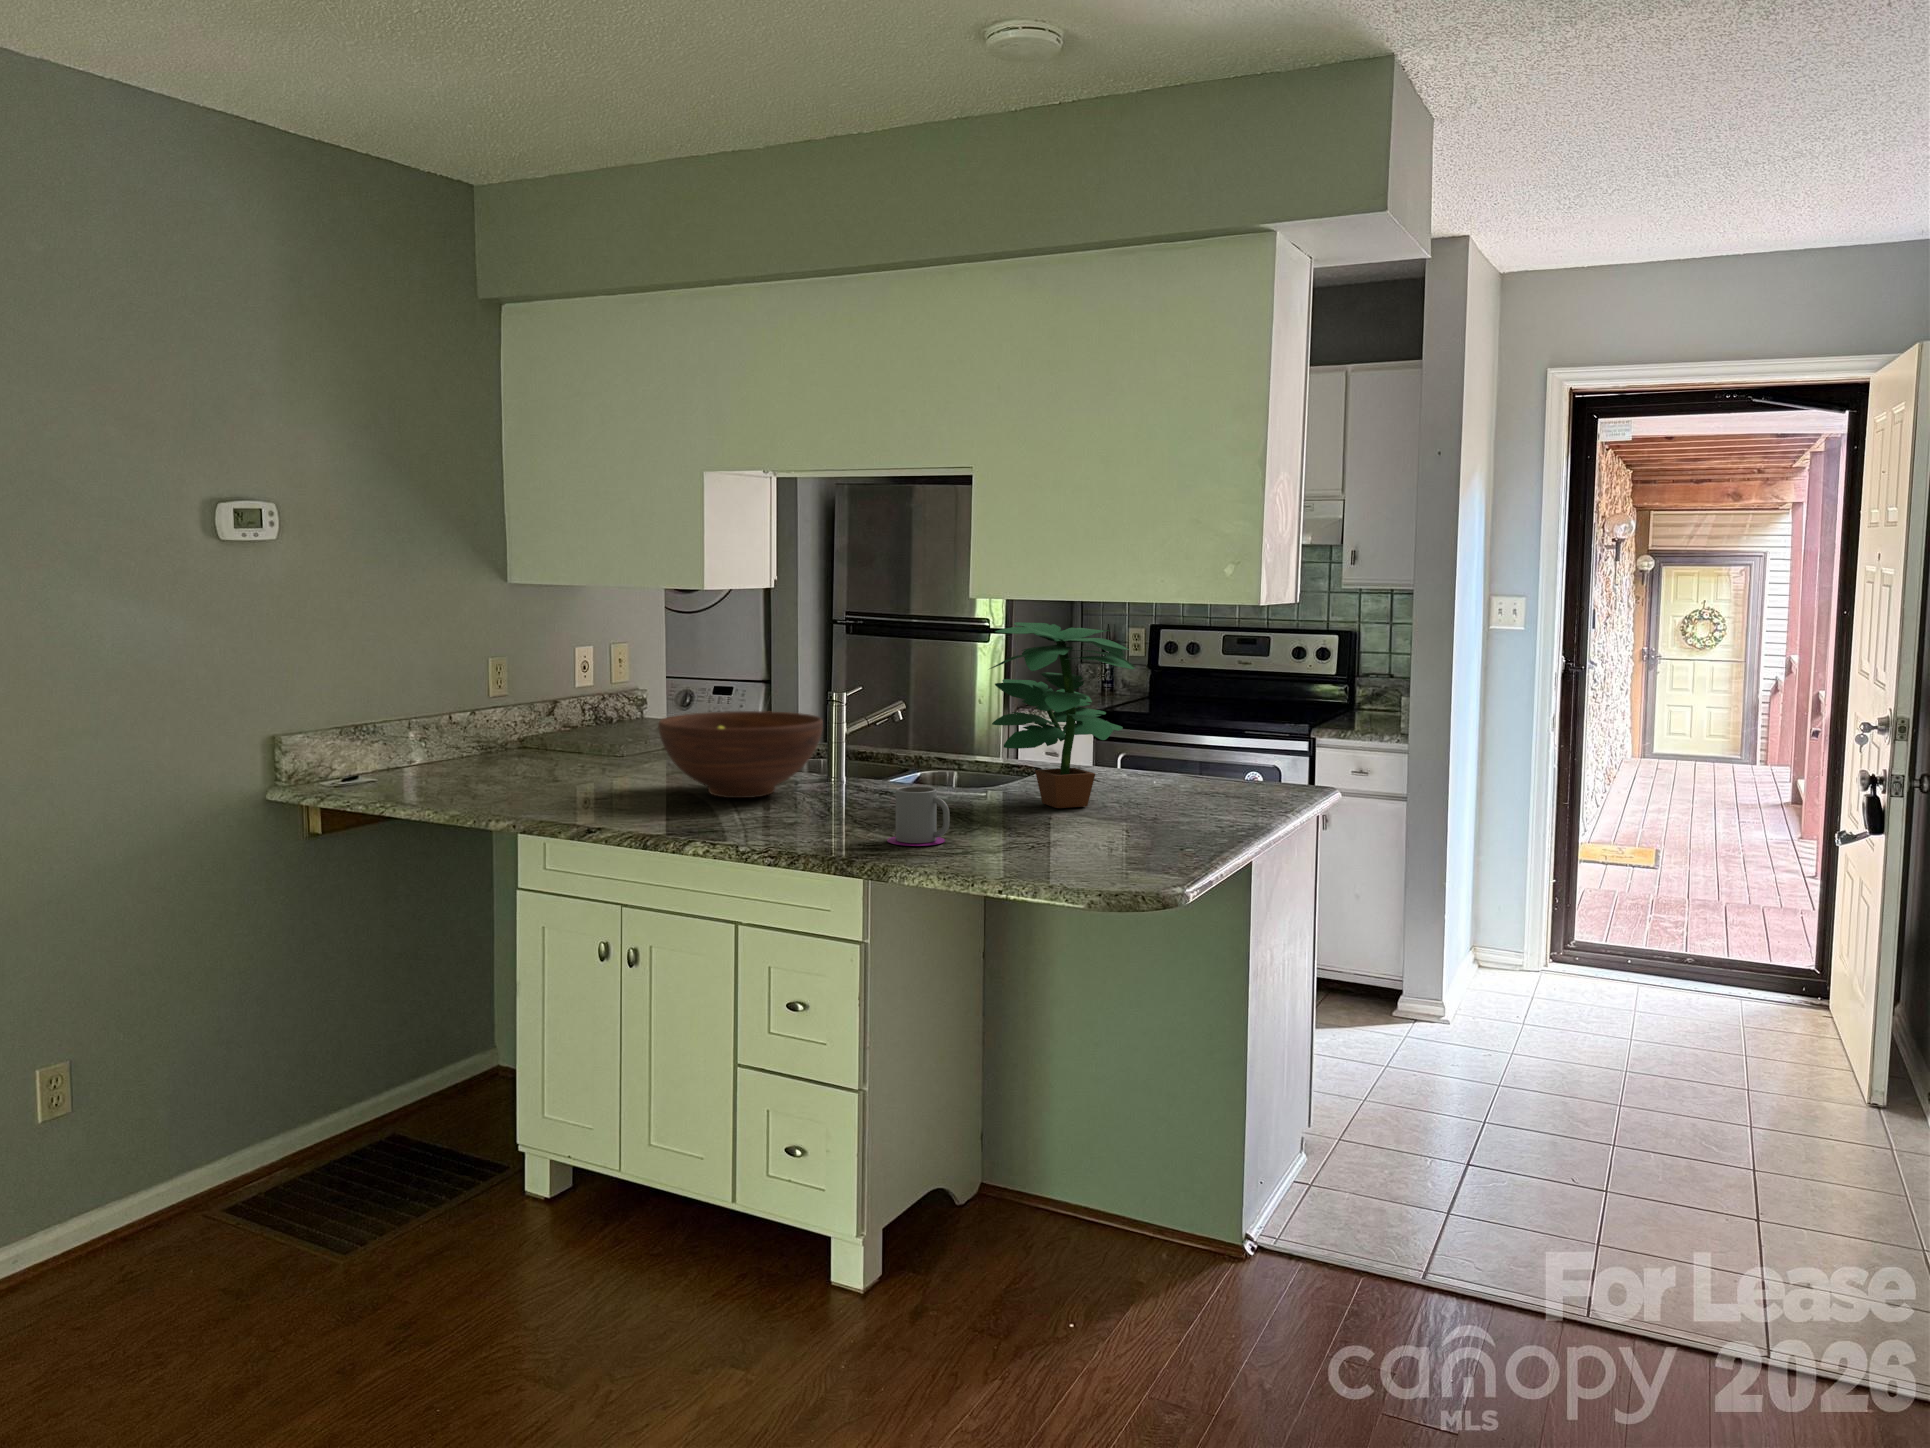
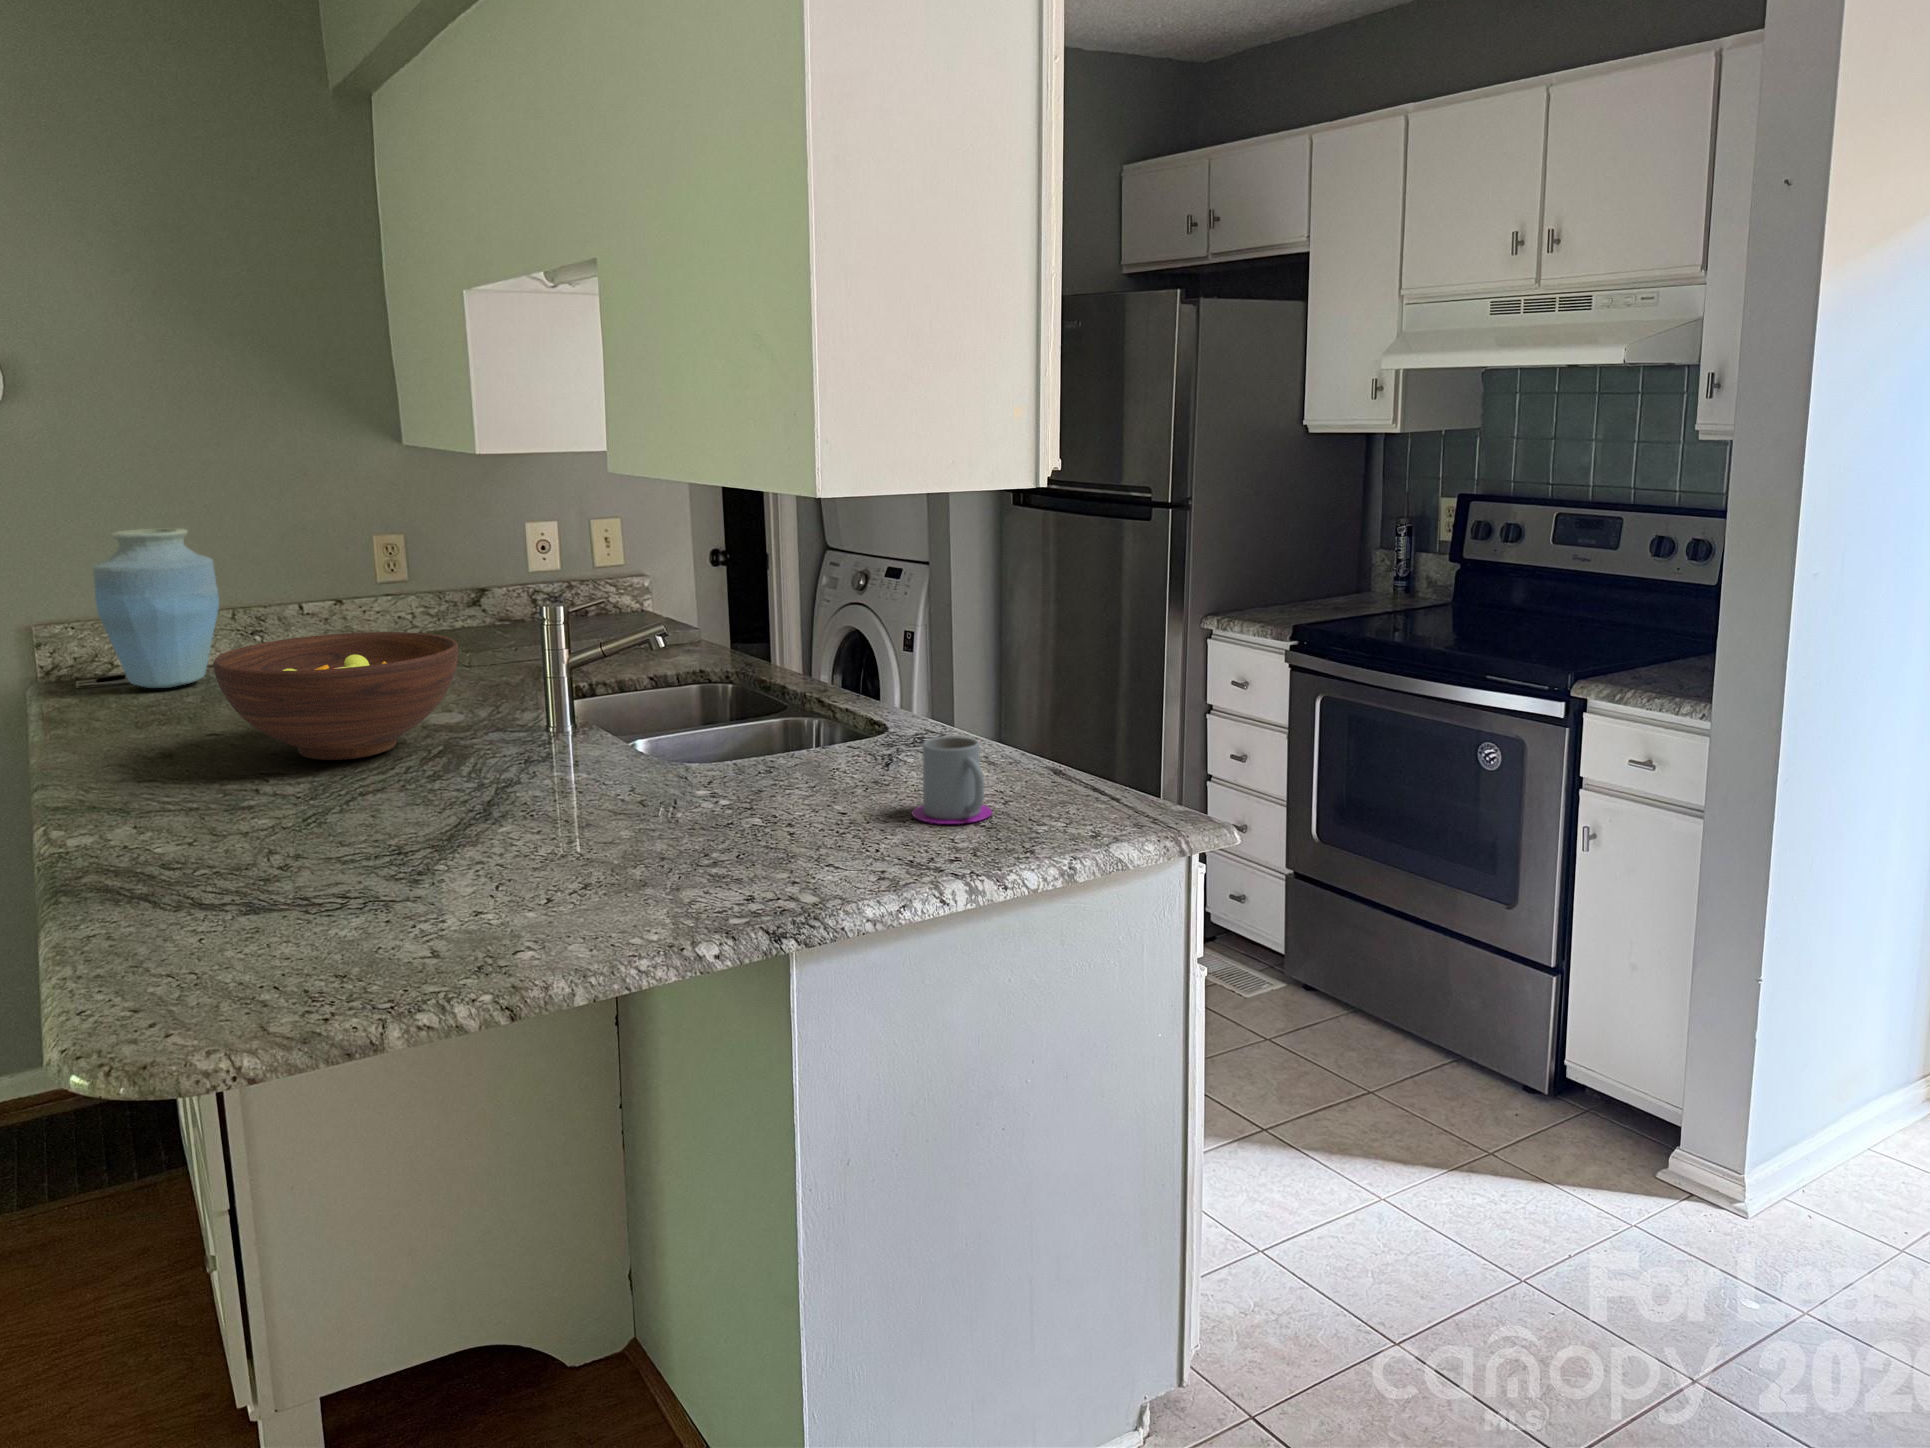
potted plant: present [990,622,1136,808] -> none [509,526,776,837]
vase: none [370,647,467,779] -> present [93,528,219,688]
mug: present [887,786,950,846] -> present [912,736,992,824]

